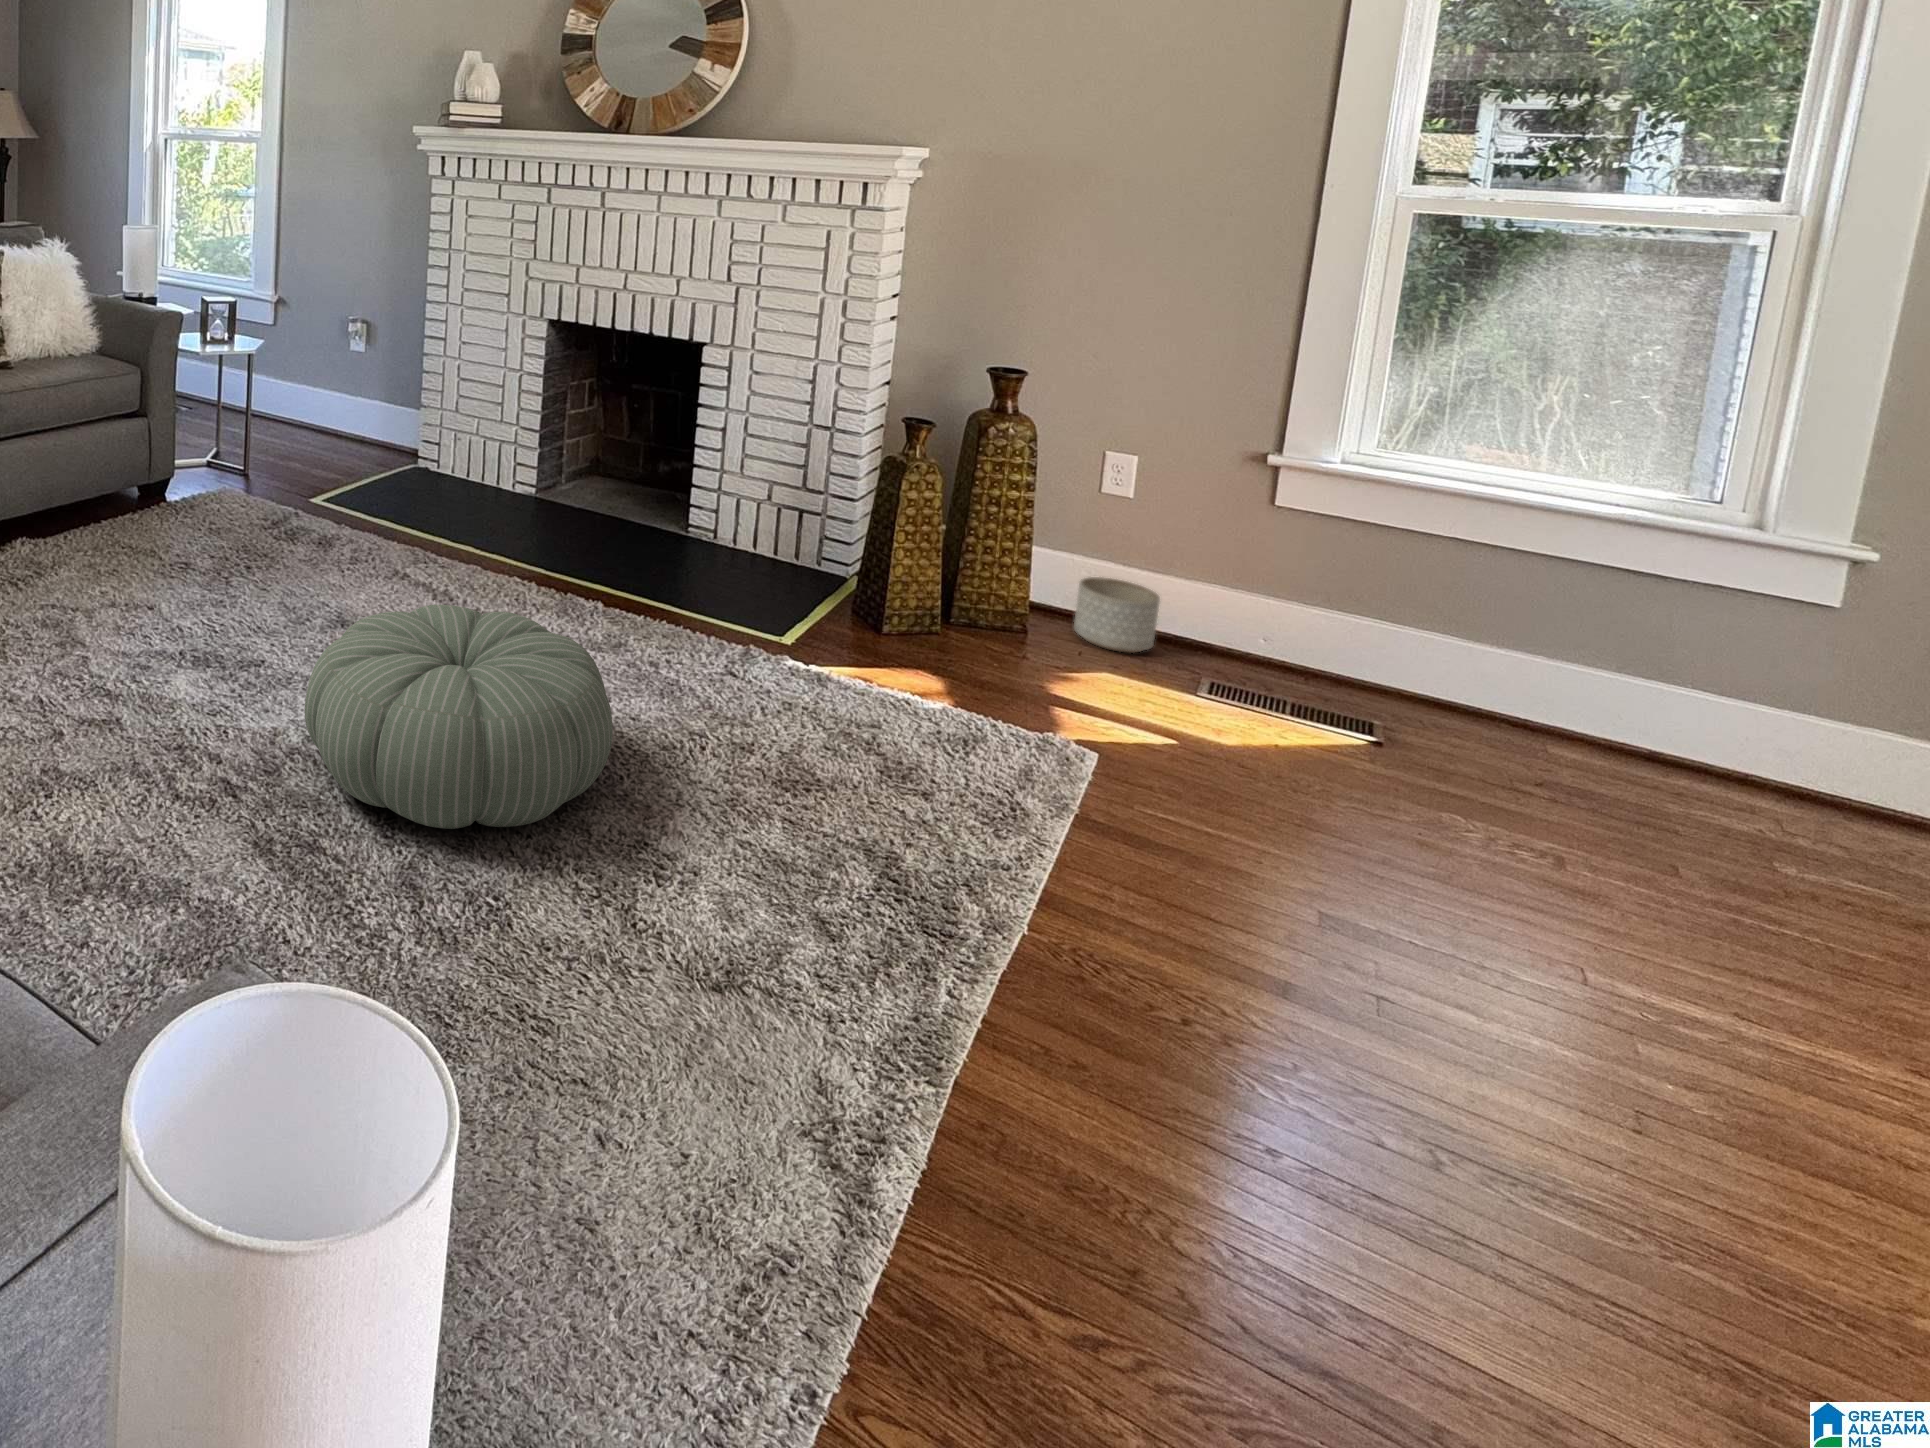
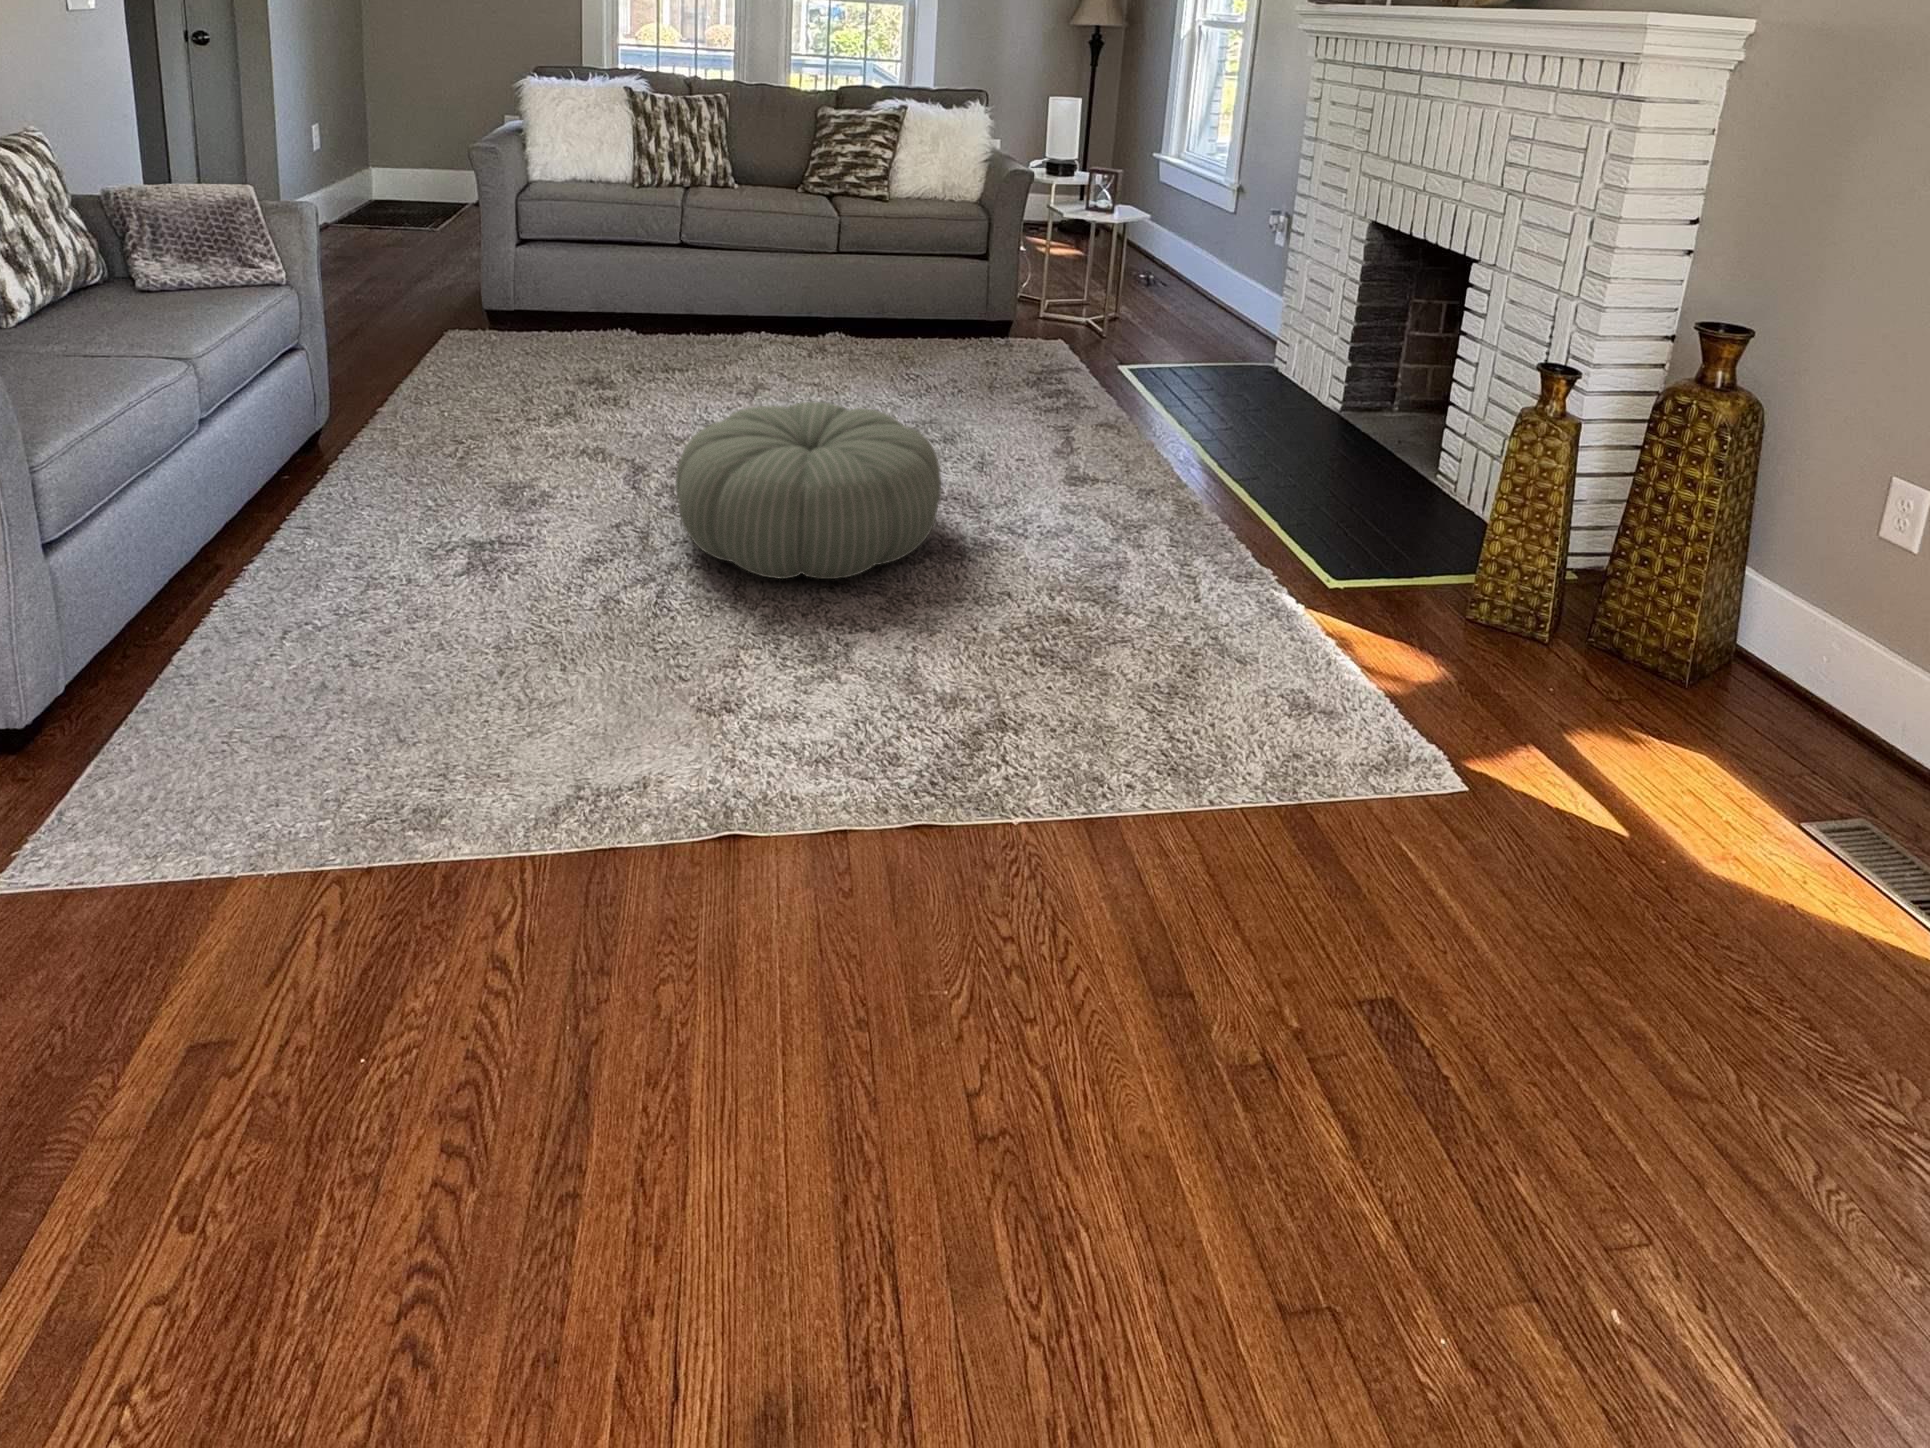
planter: present [1074,577,1160,653] -> none [1742,642,1880,763]

